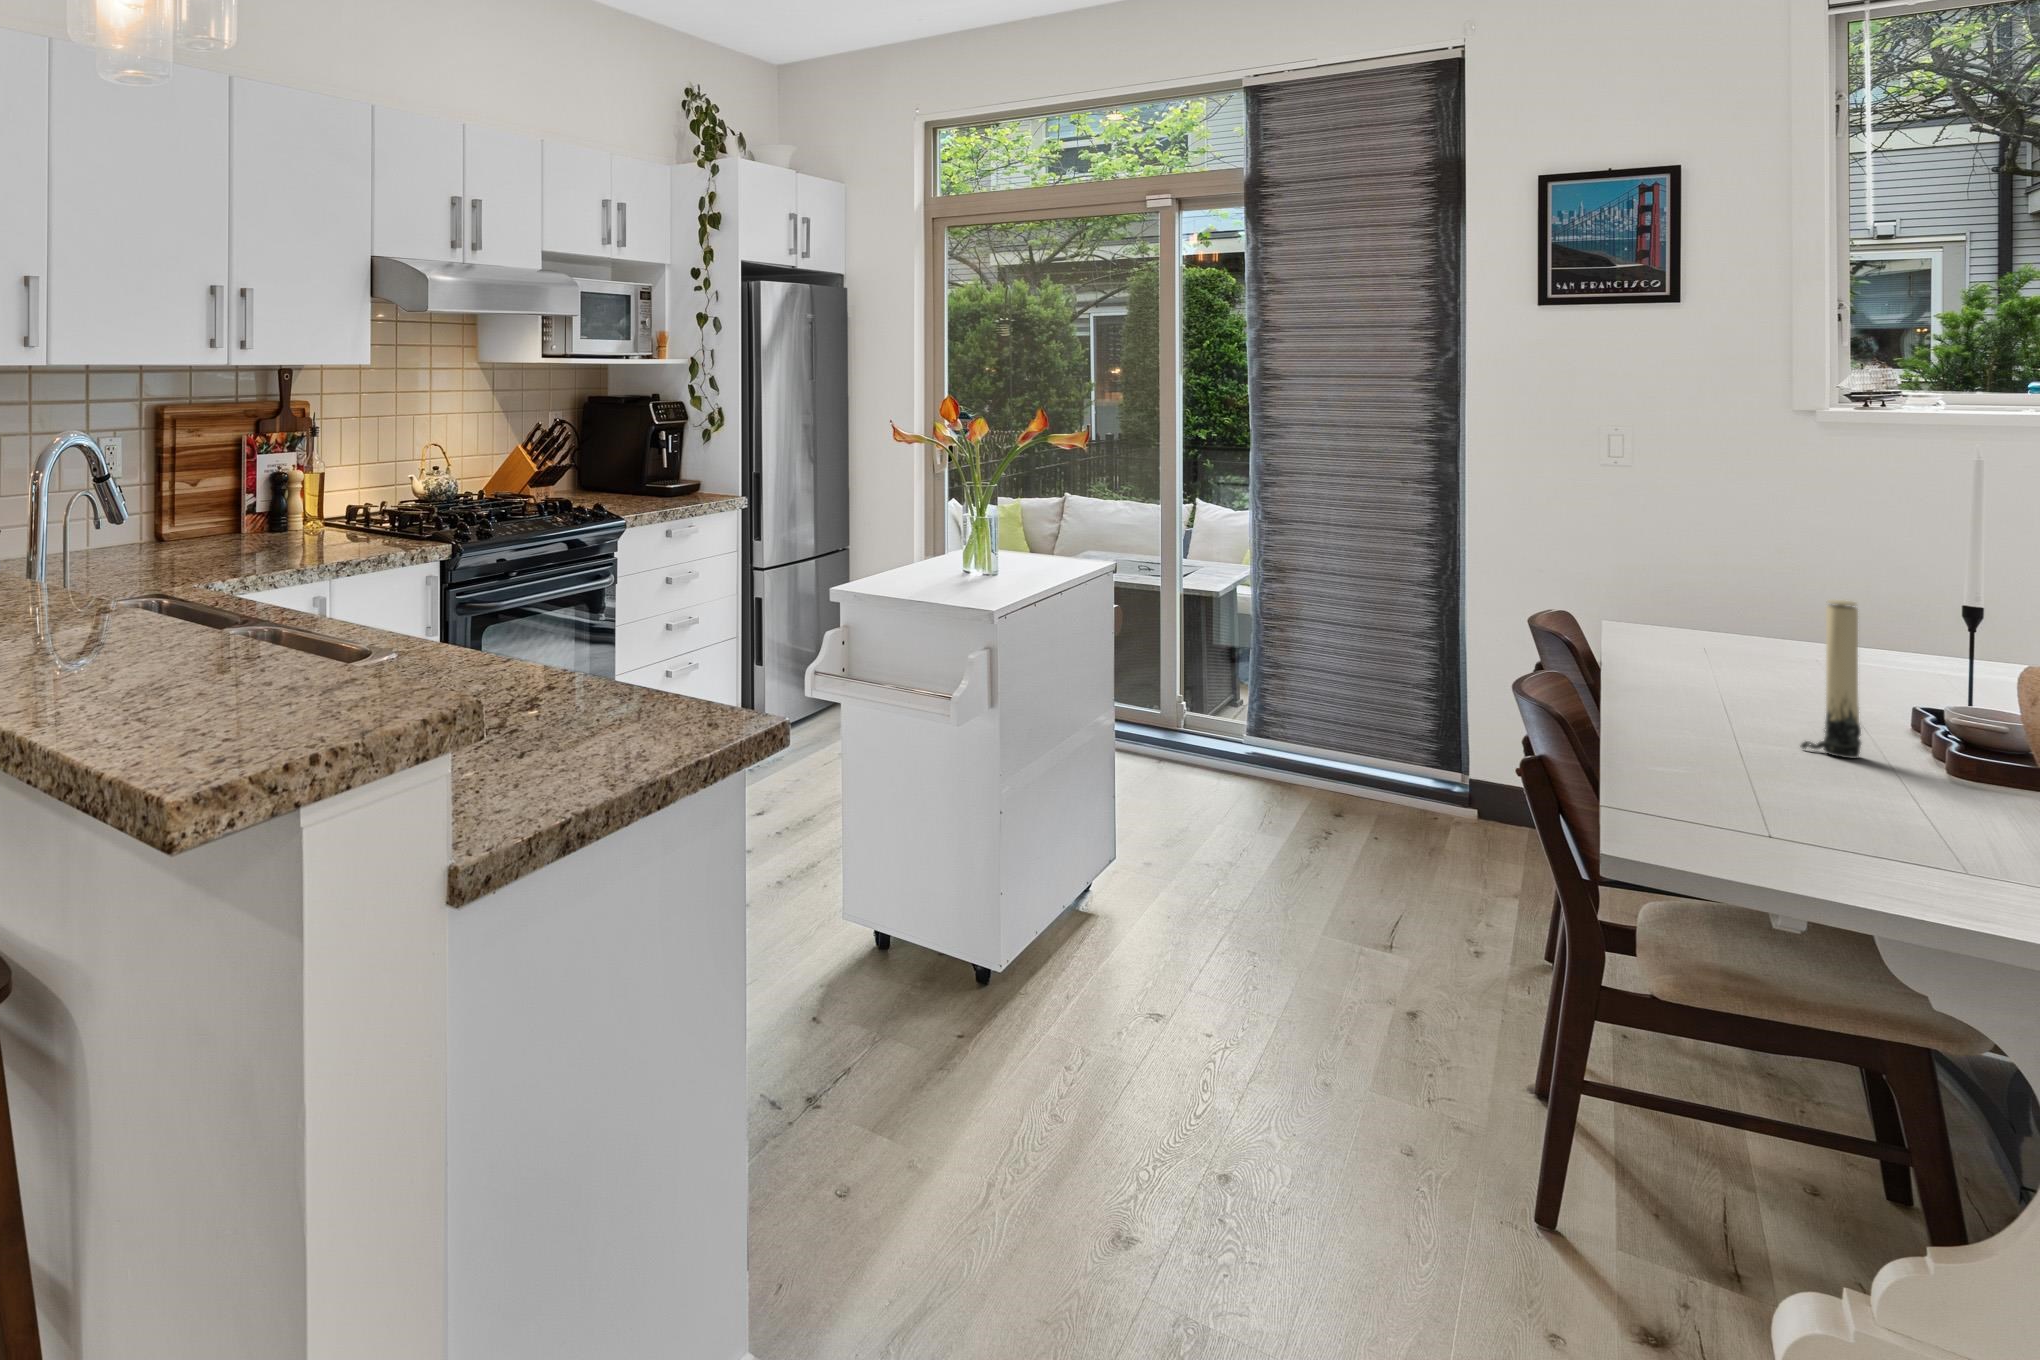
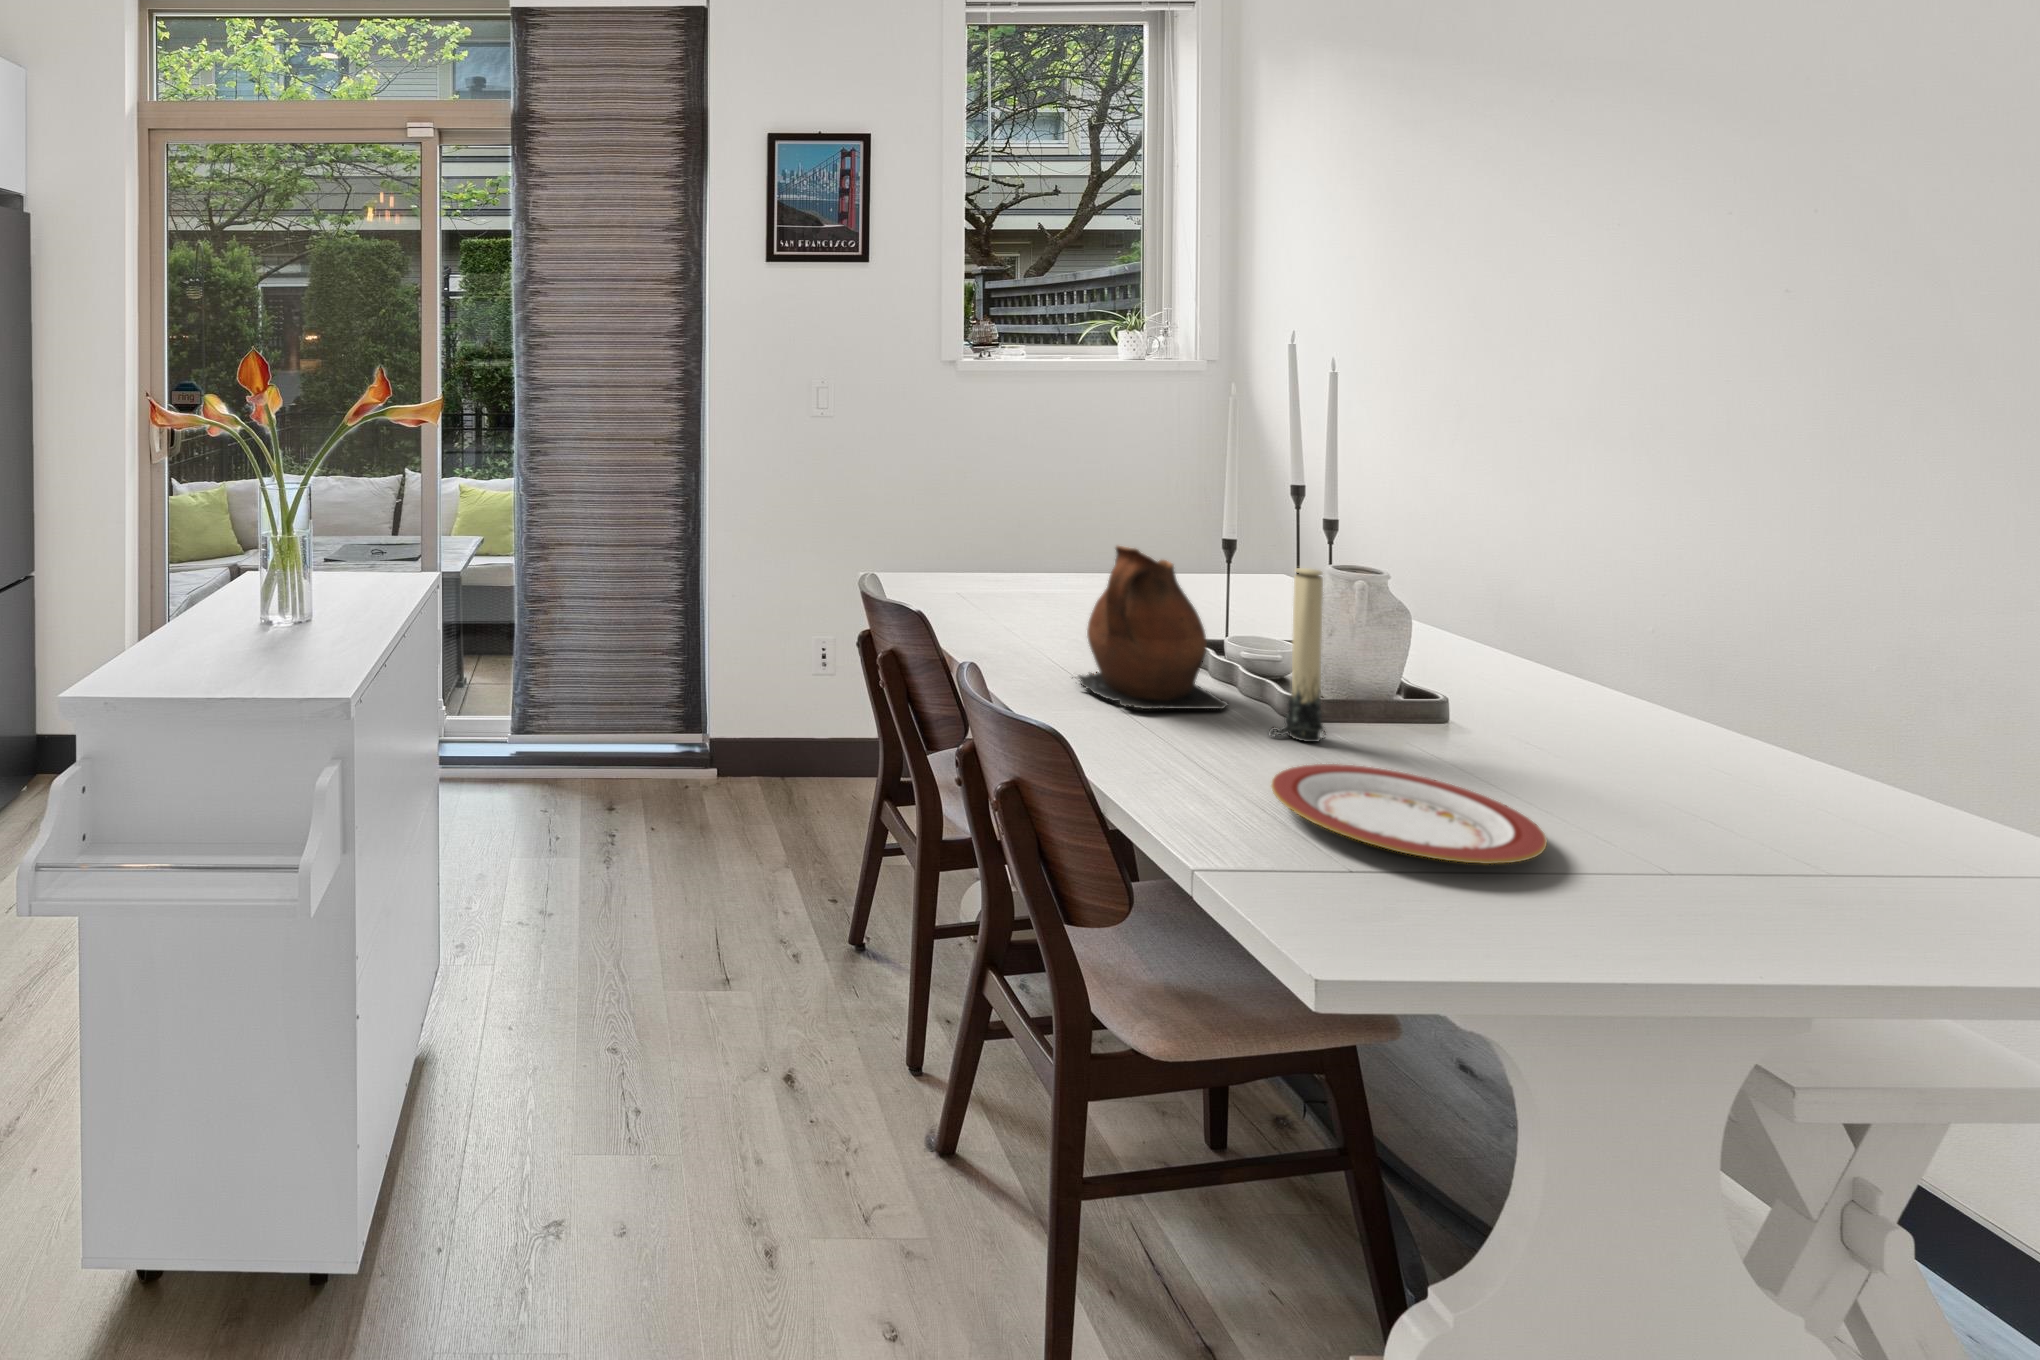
ceramic pitcher: none [1652,574,1806,733] -> present [1072,546,1229,710]
plate: none [1672,749,1926,810] -> present [1271,764,1547,864]

